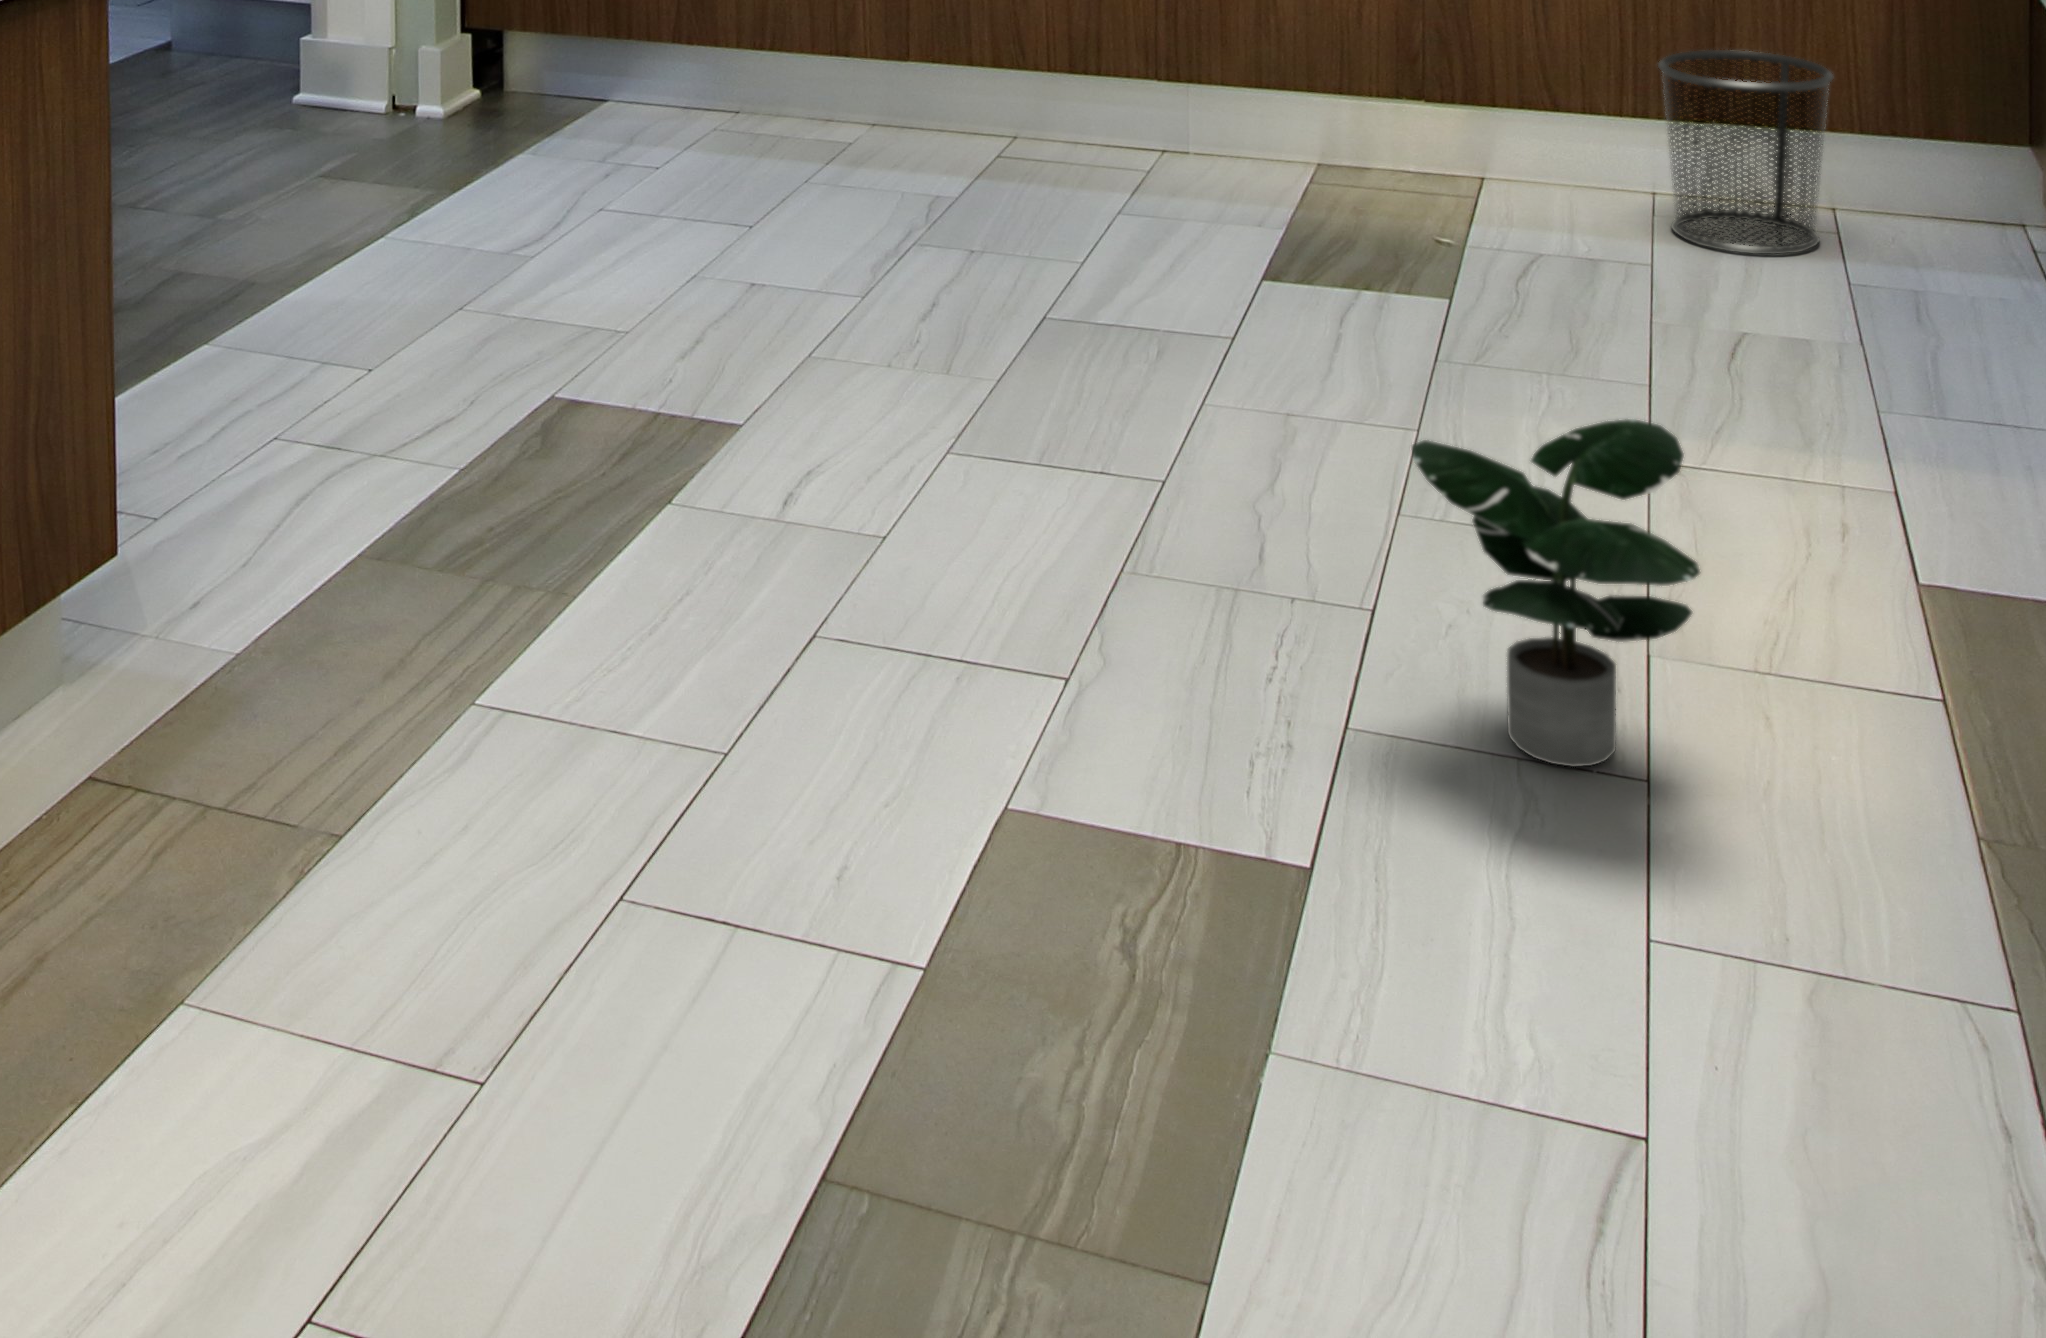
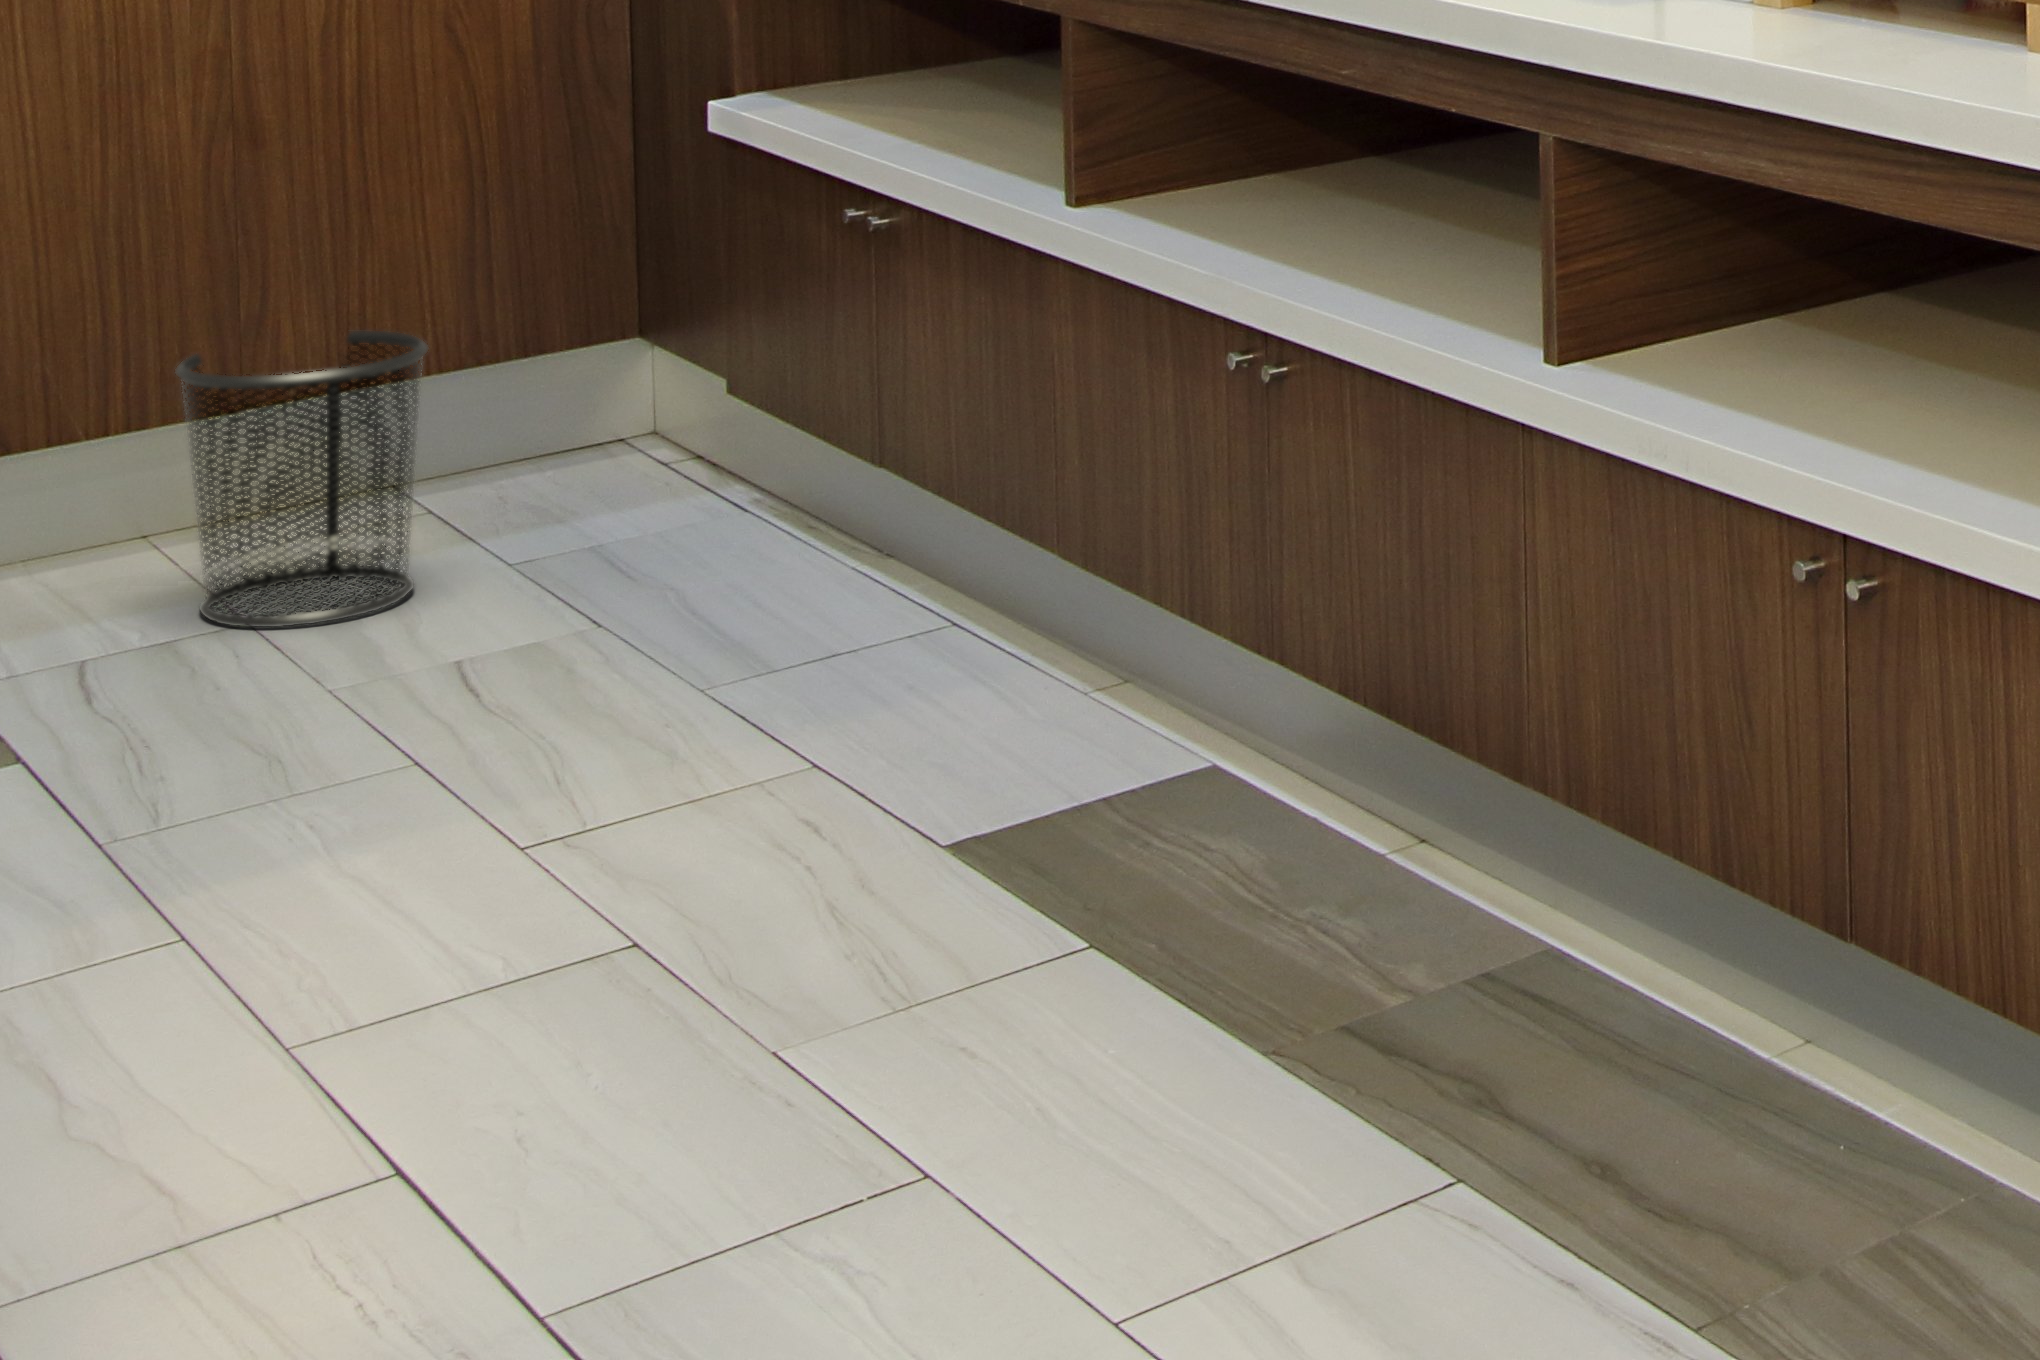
potted plant: present [1411,419,1700,767] -> none [590,725,1006,1212]

